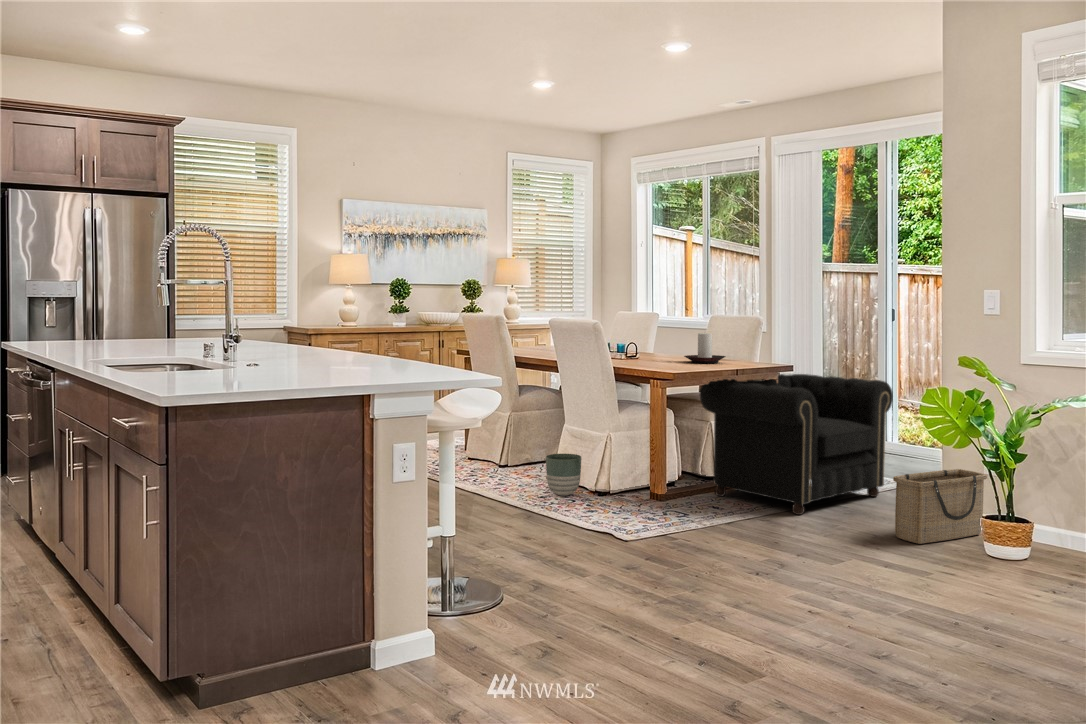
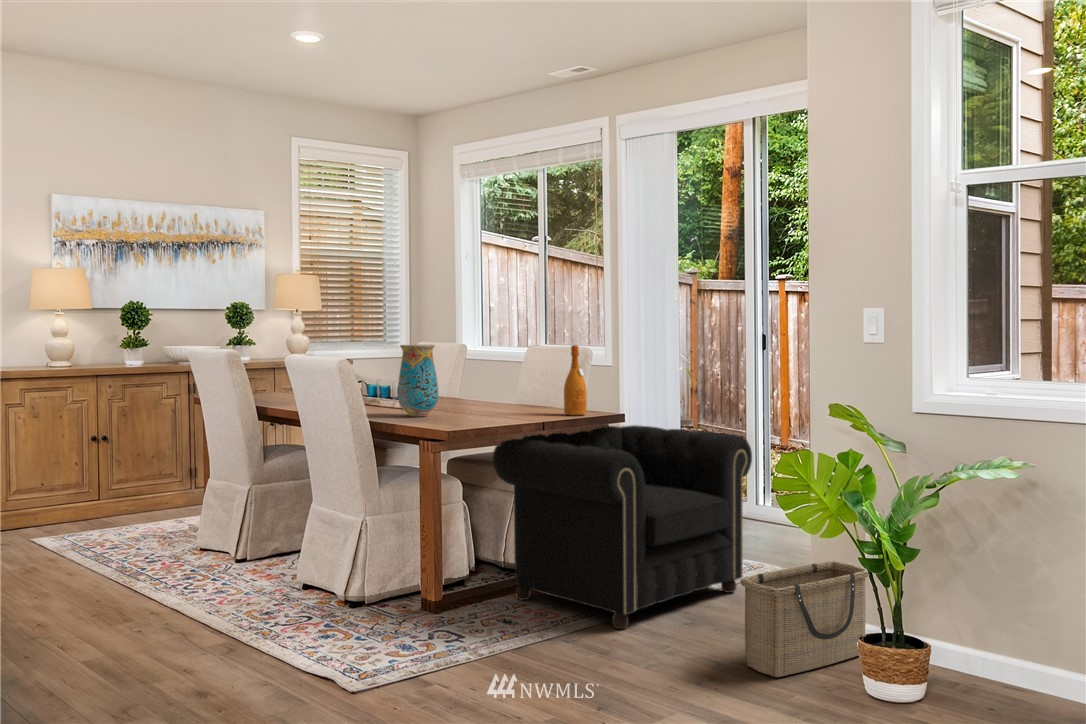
vase: none [627,312,656,364] -> present [398,345,438,417]
wine bottle: none [748,314,765,365] -> present [564,345,587,415]
candle holder: present [684,333,726,363] -> none [481,370,538,413]
planter: present [546,454,581,496] -> none [273,546,326,608]

